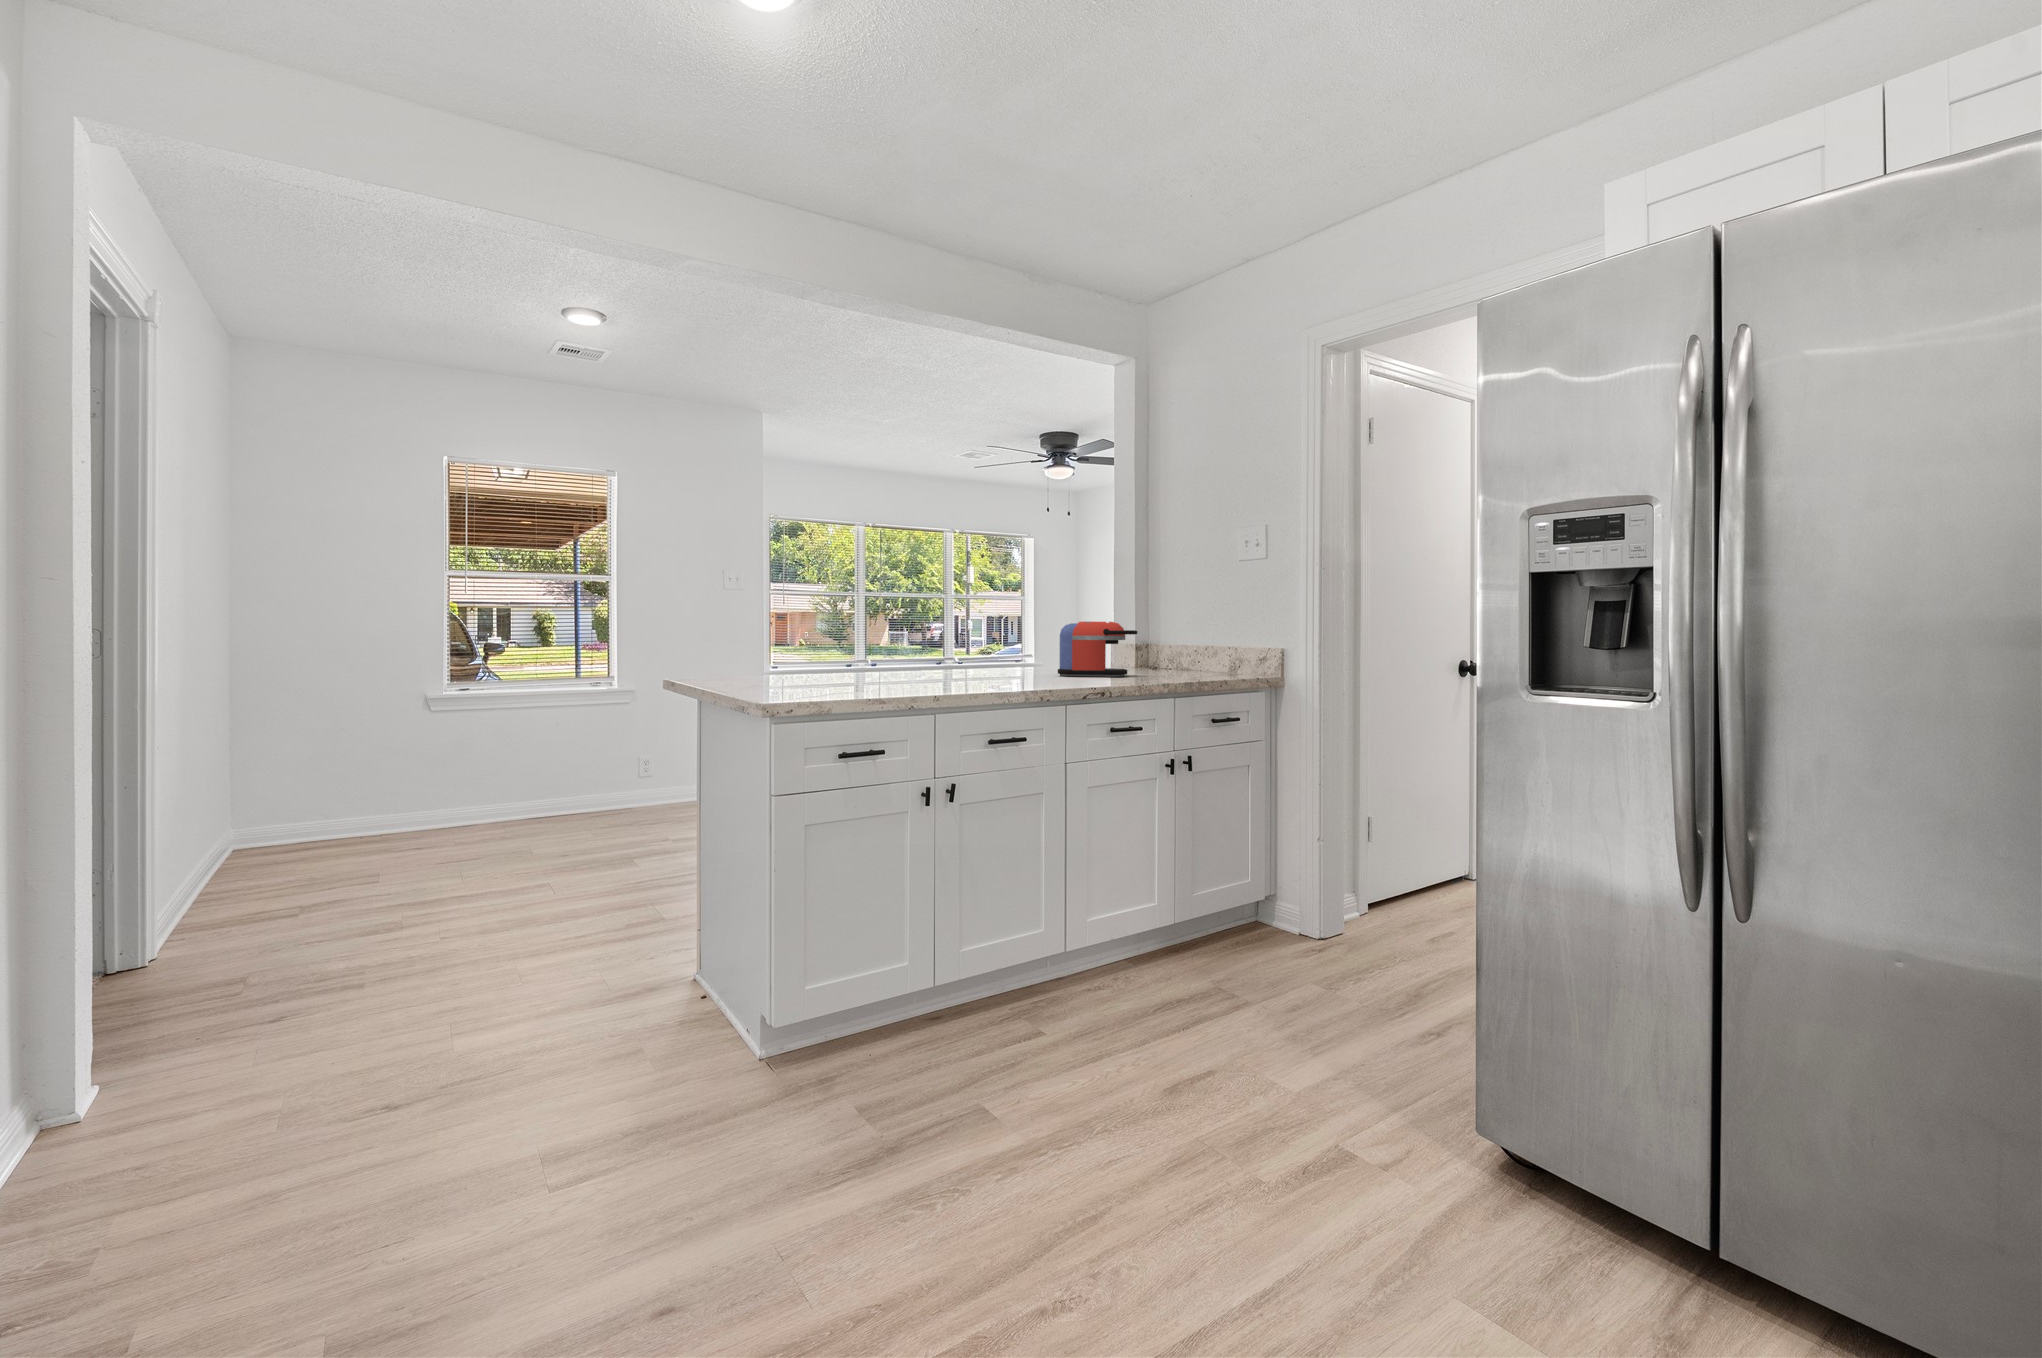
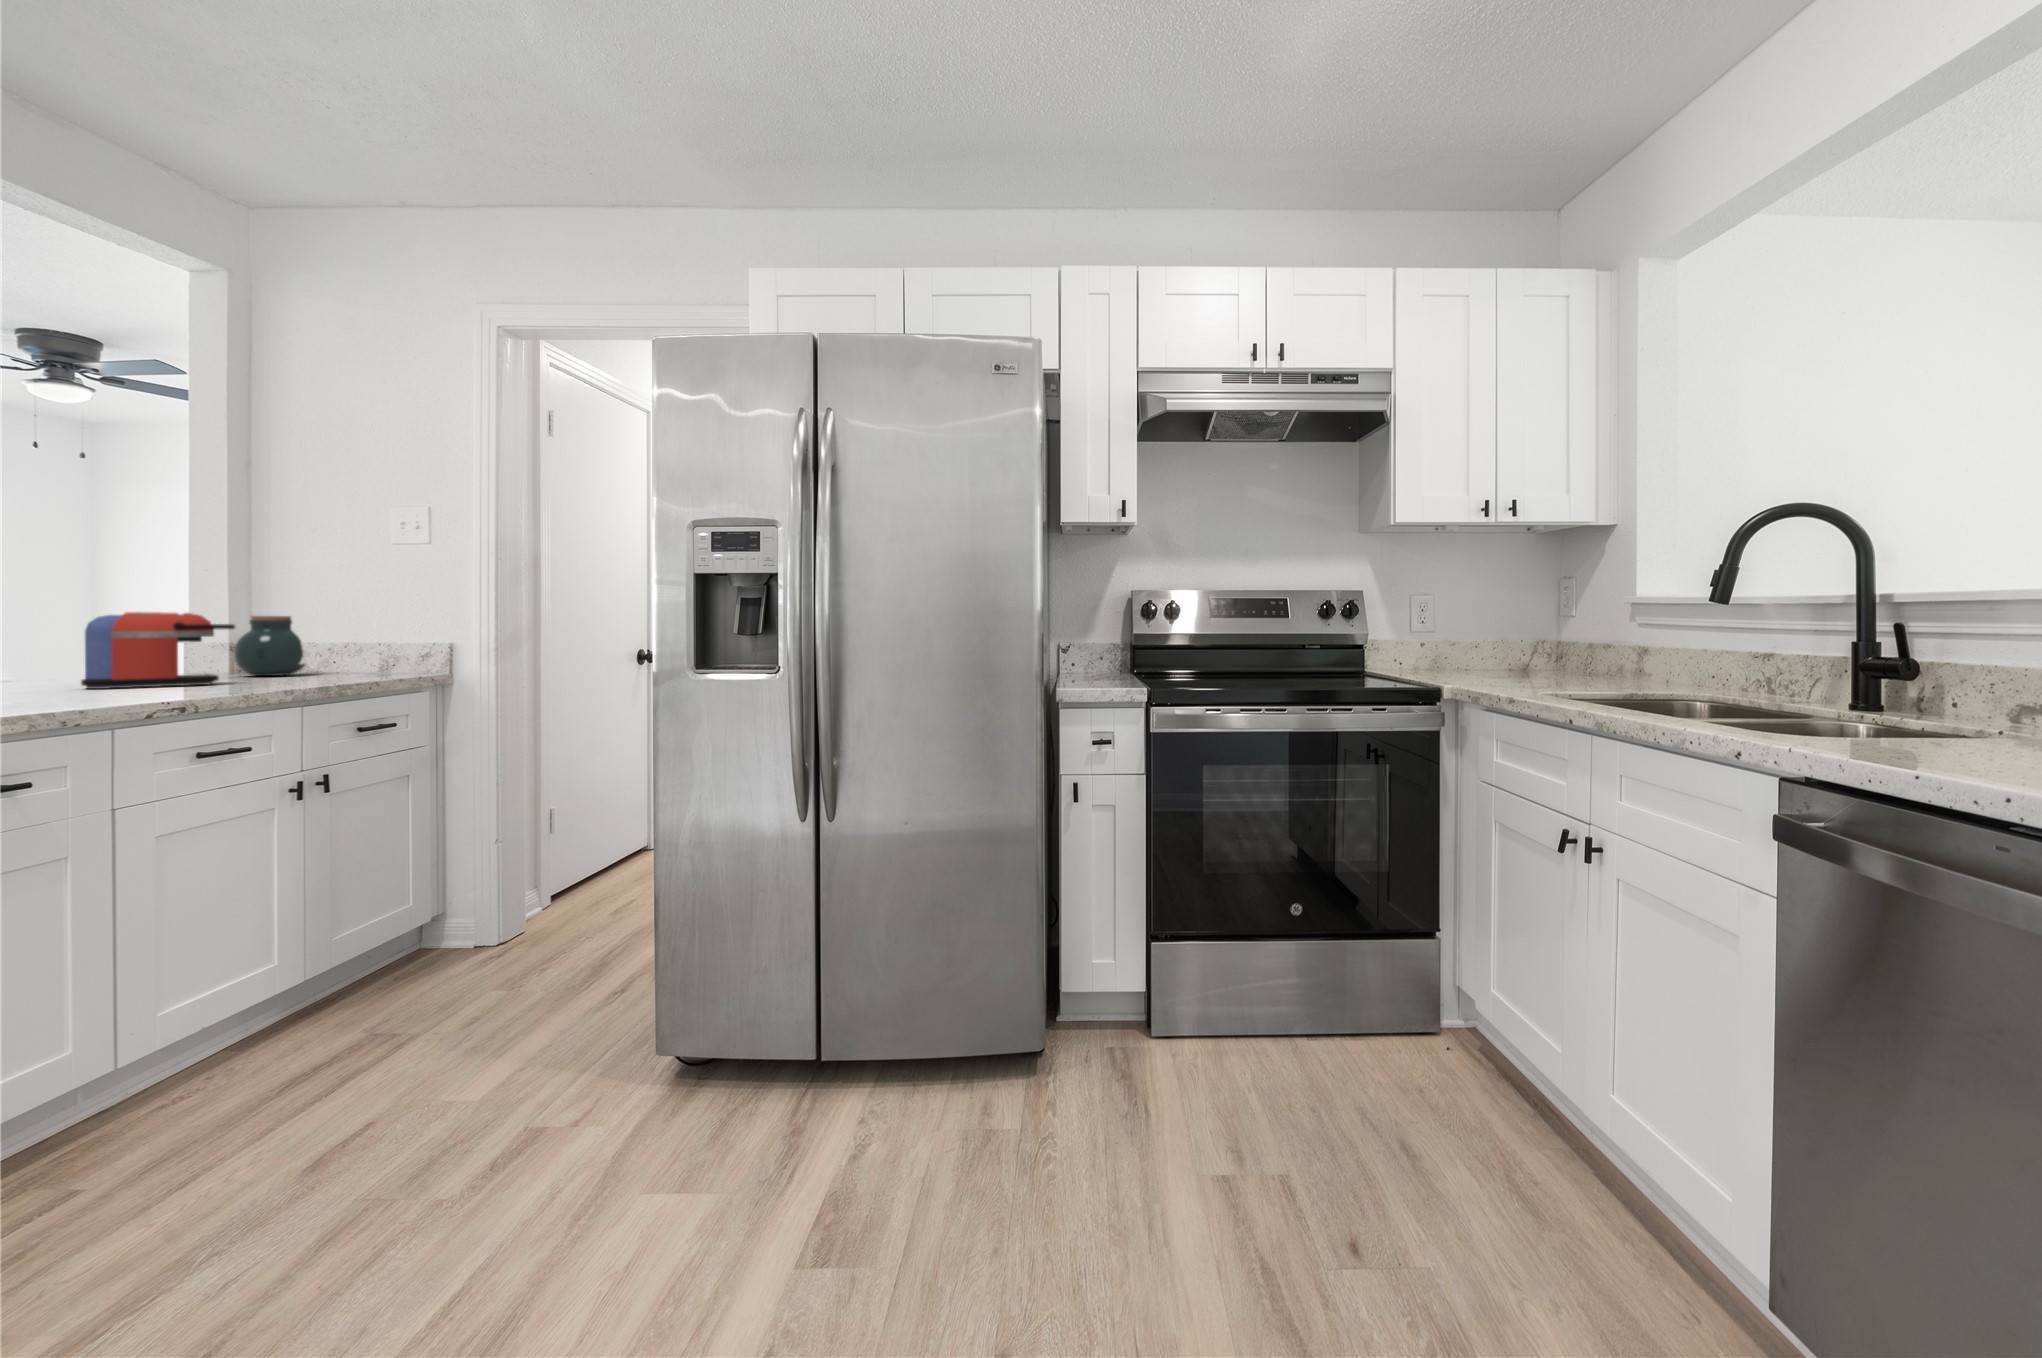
jar: none [1138,624,1183,671] -> present [234,616,307,676]

